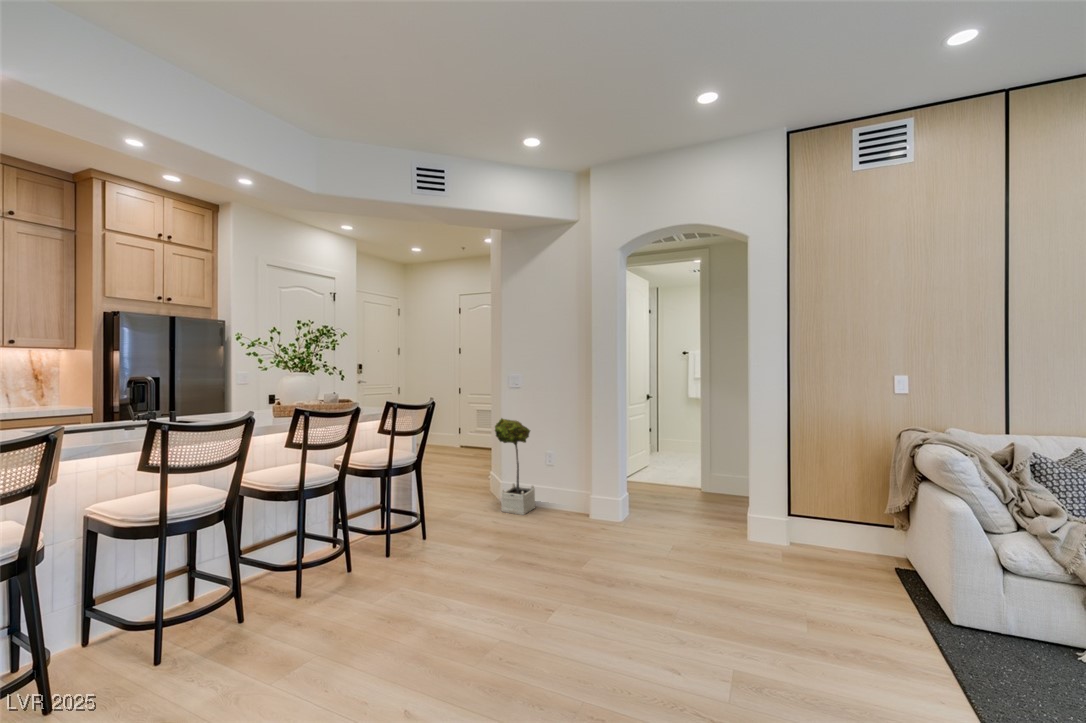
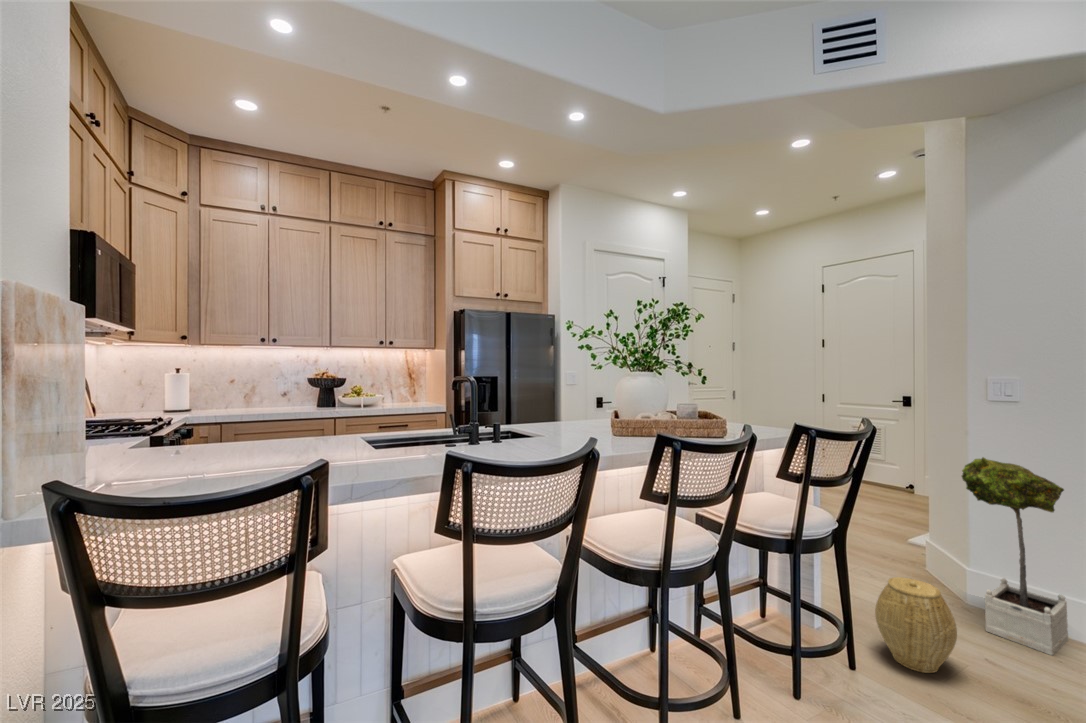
woven basket: none [441,486,476,534] -> present [875,577,957,673]

